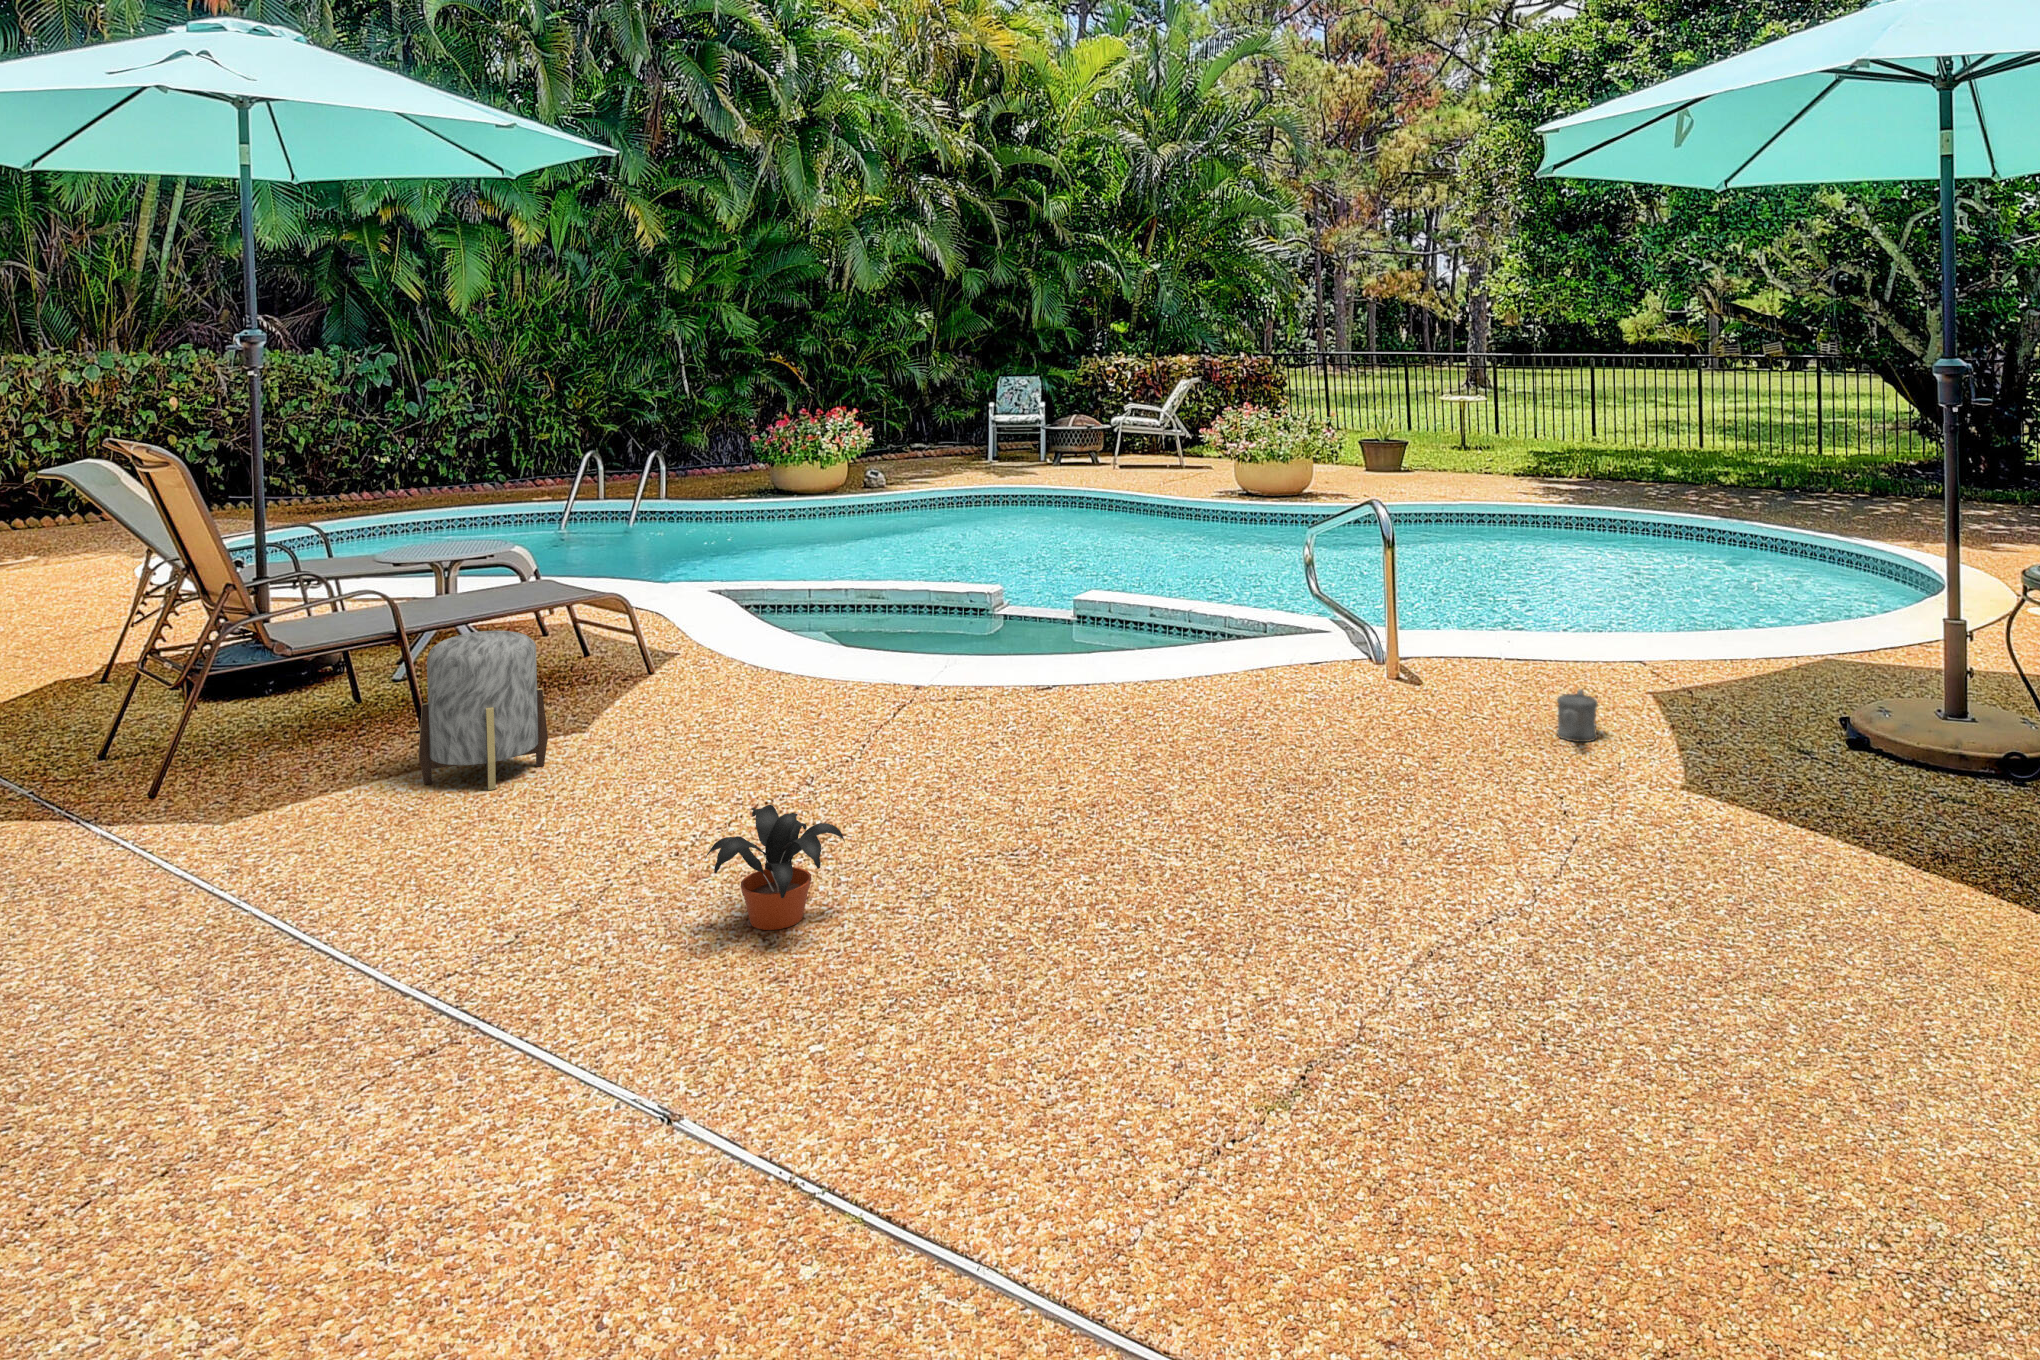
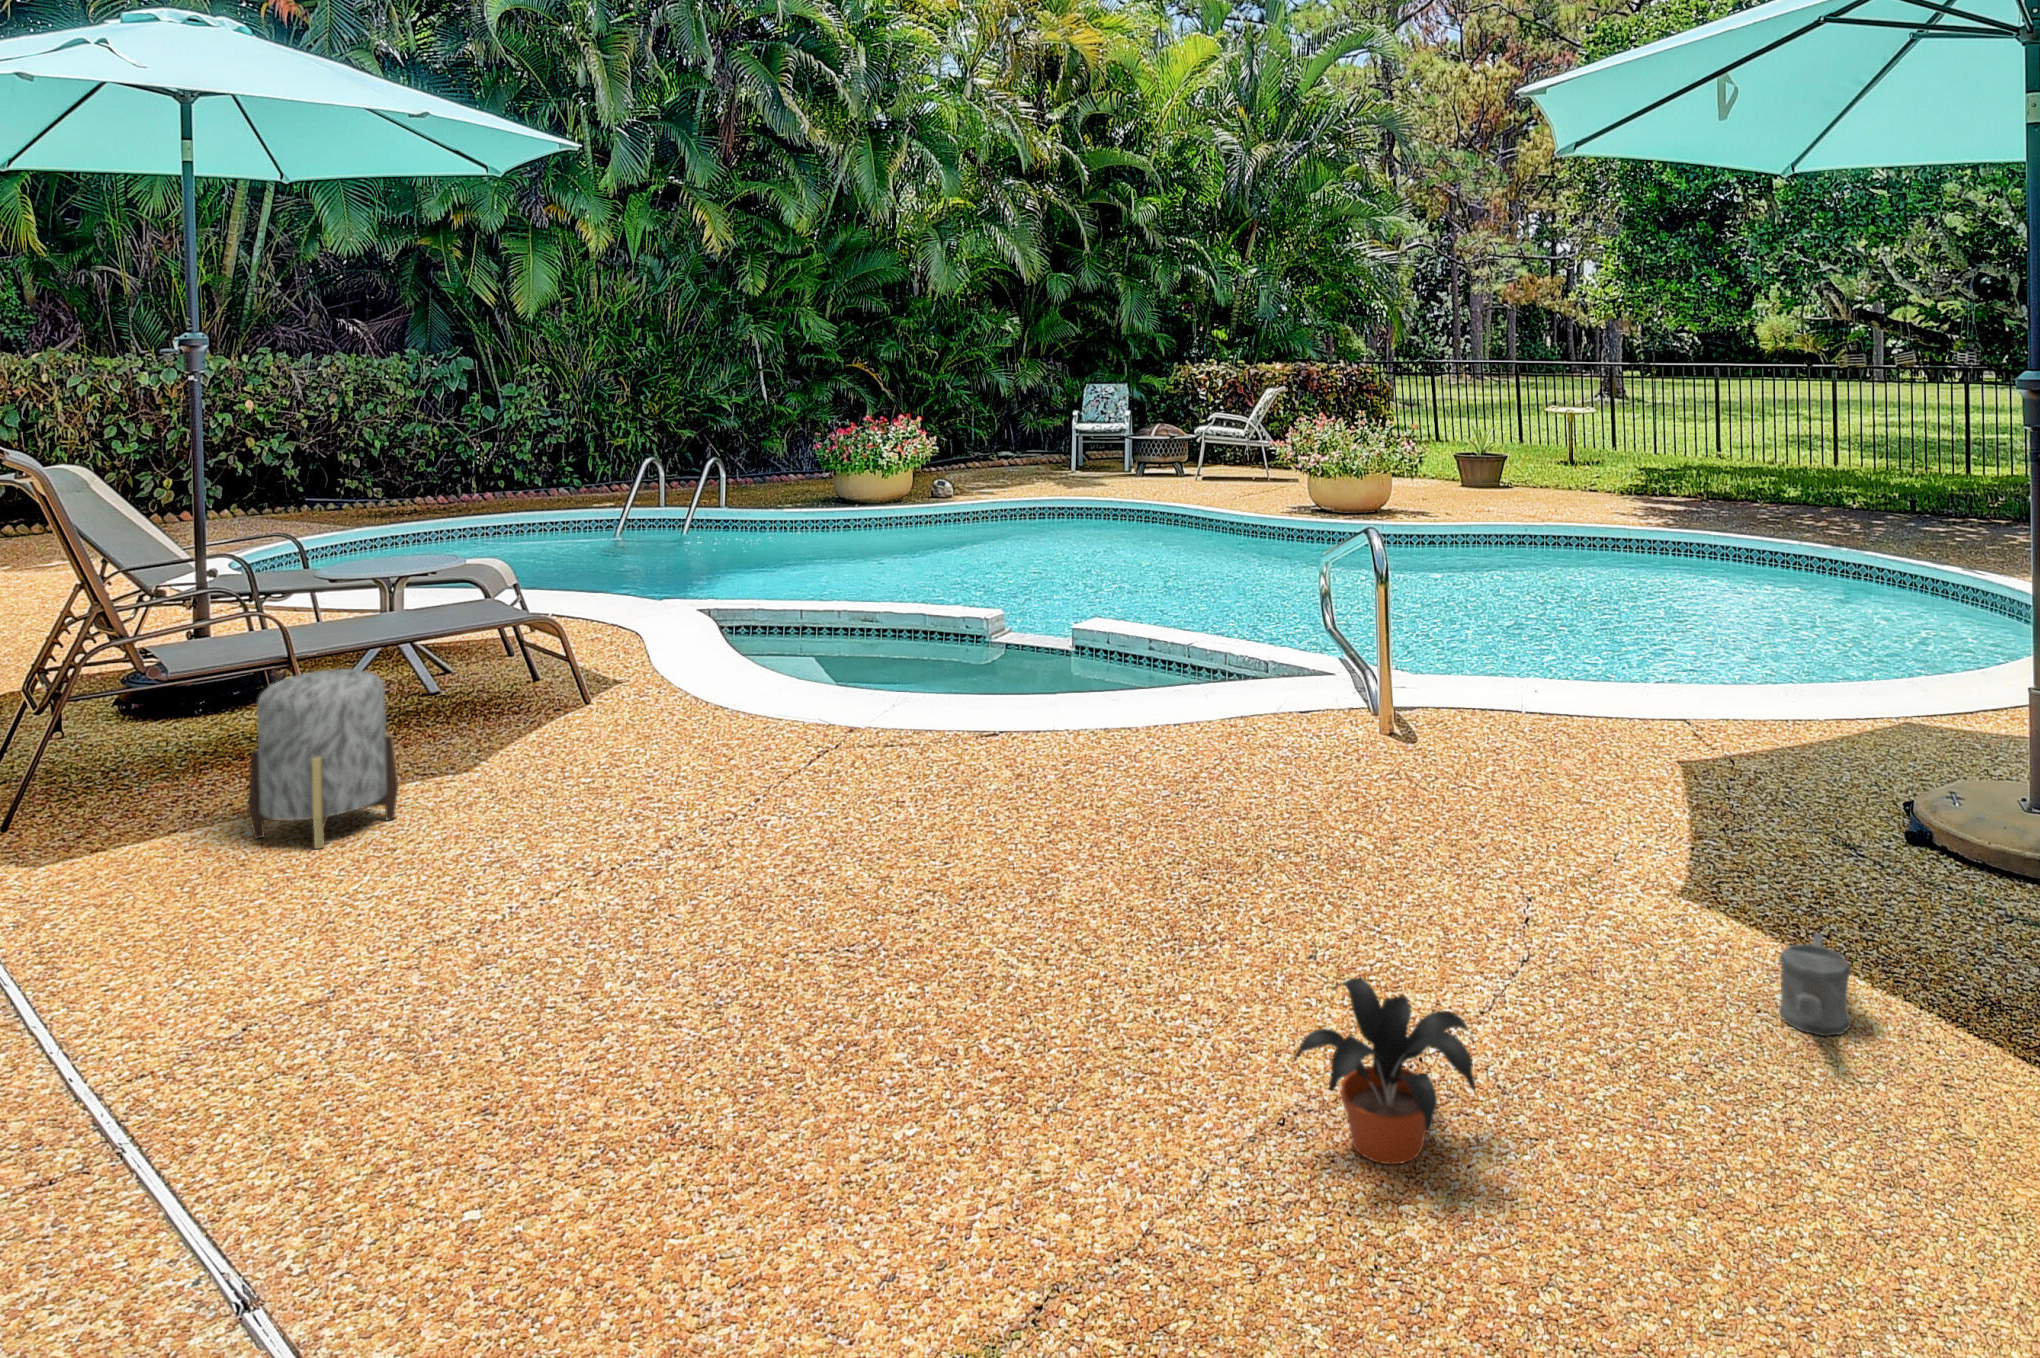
watering can: present [1557,689,1598,742] -> present [1779,933,1851,1036]
potted plant: present [706,805,845,930] -> present [1295,978,1475,1165]

